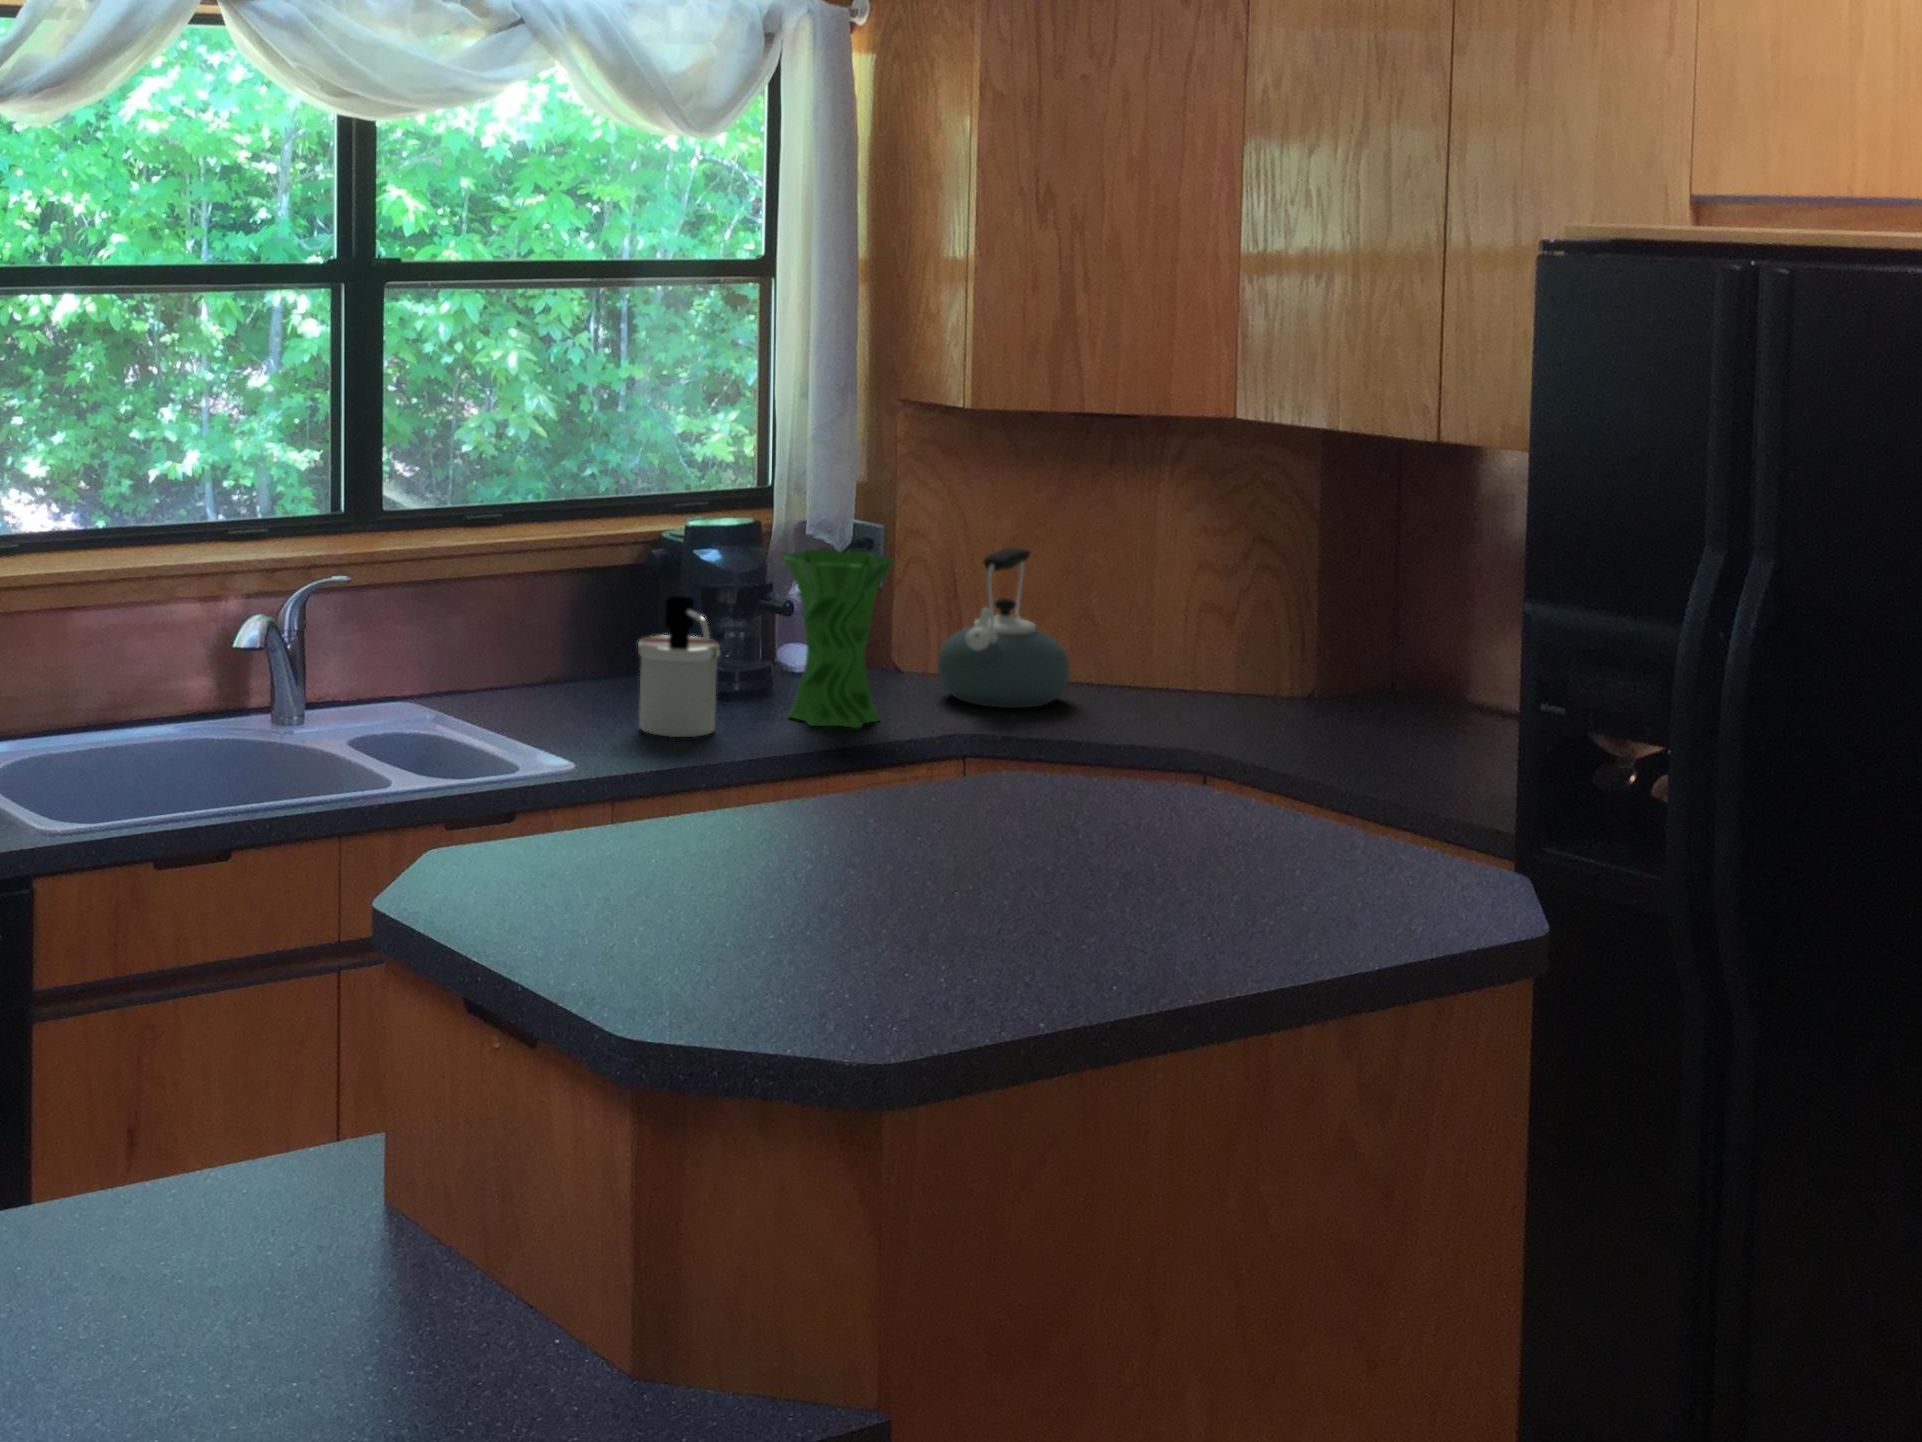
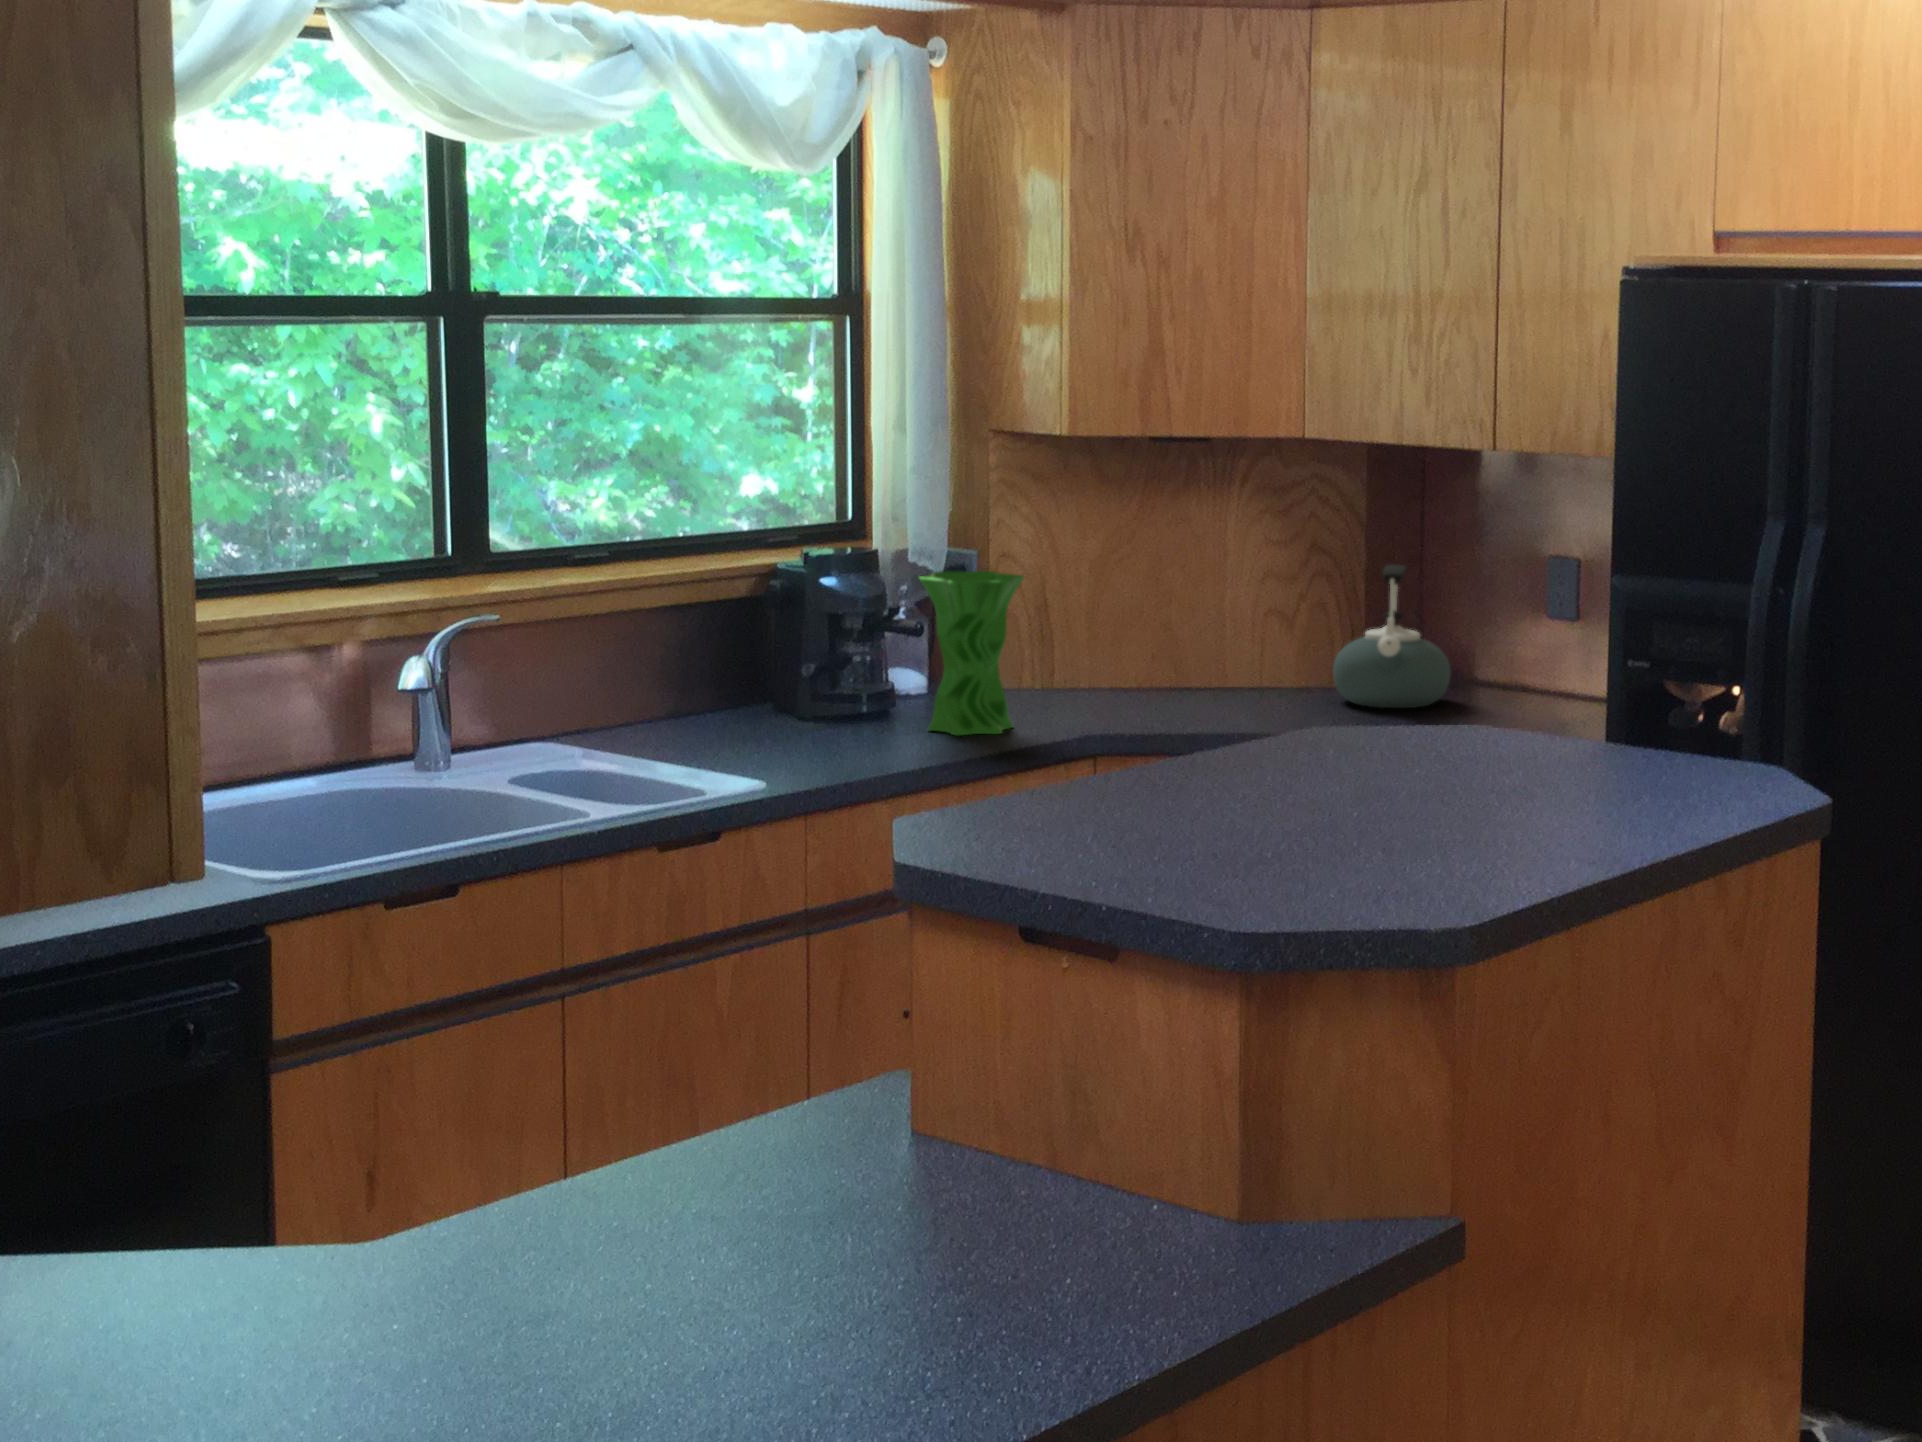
kettle: present [938,548,1069,708] -> present [1333,565,1450,708]
soap dispenser: present [638,596,720,737] -> none [794,619,879,753]

